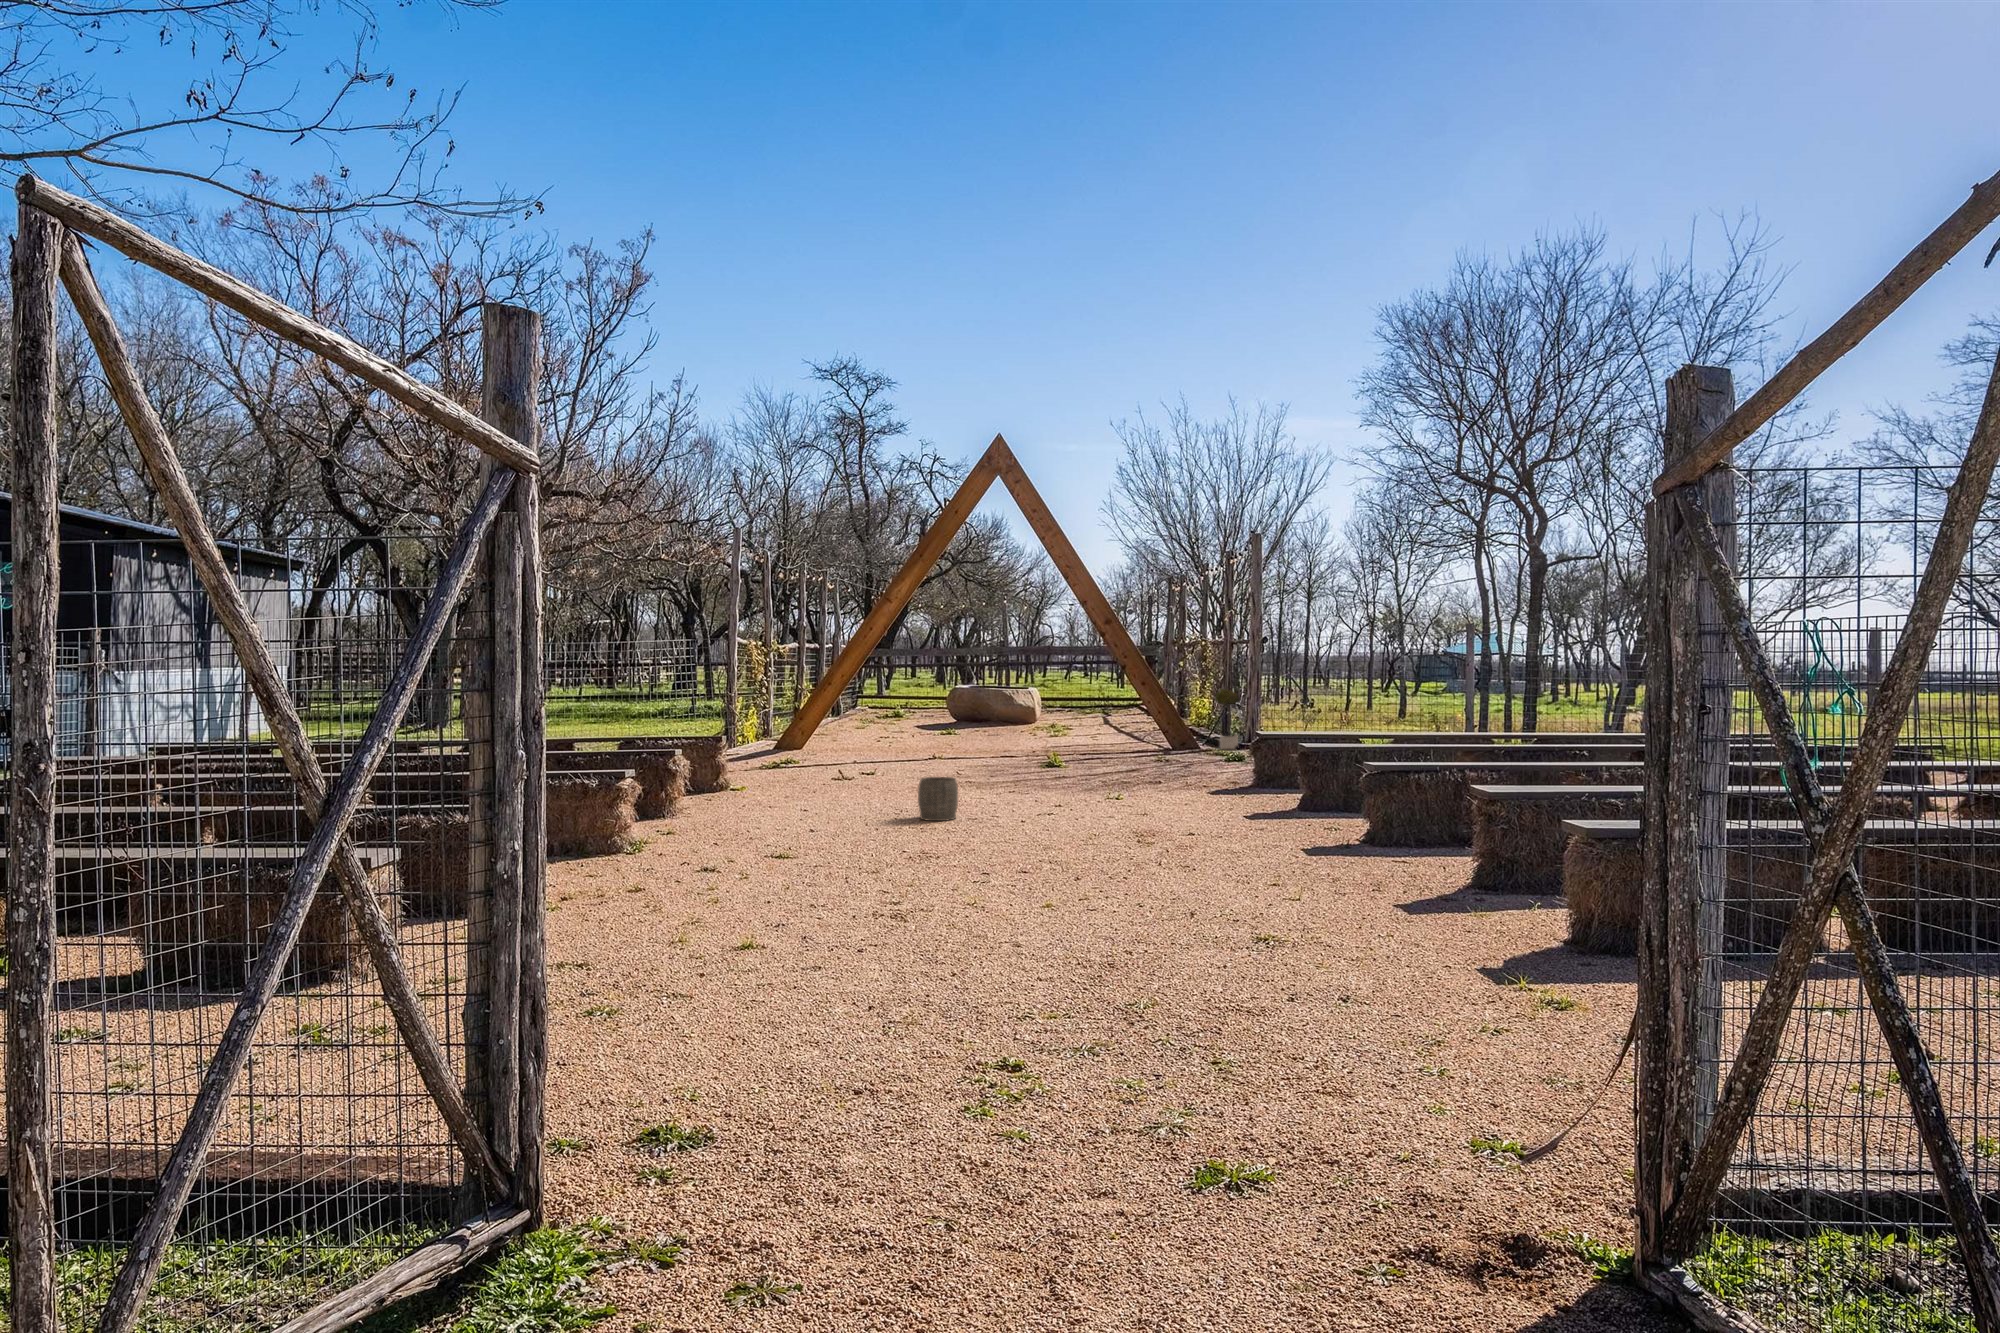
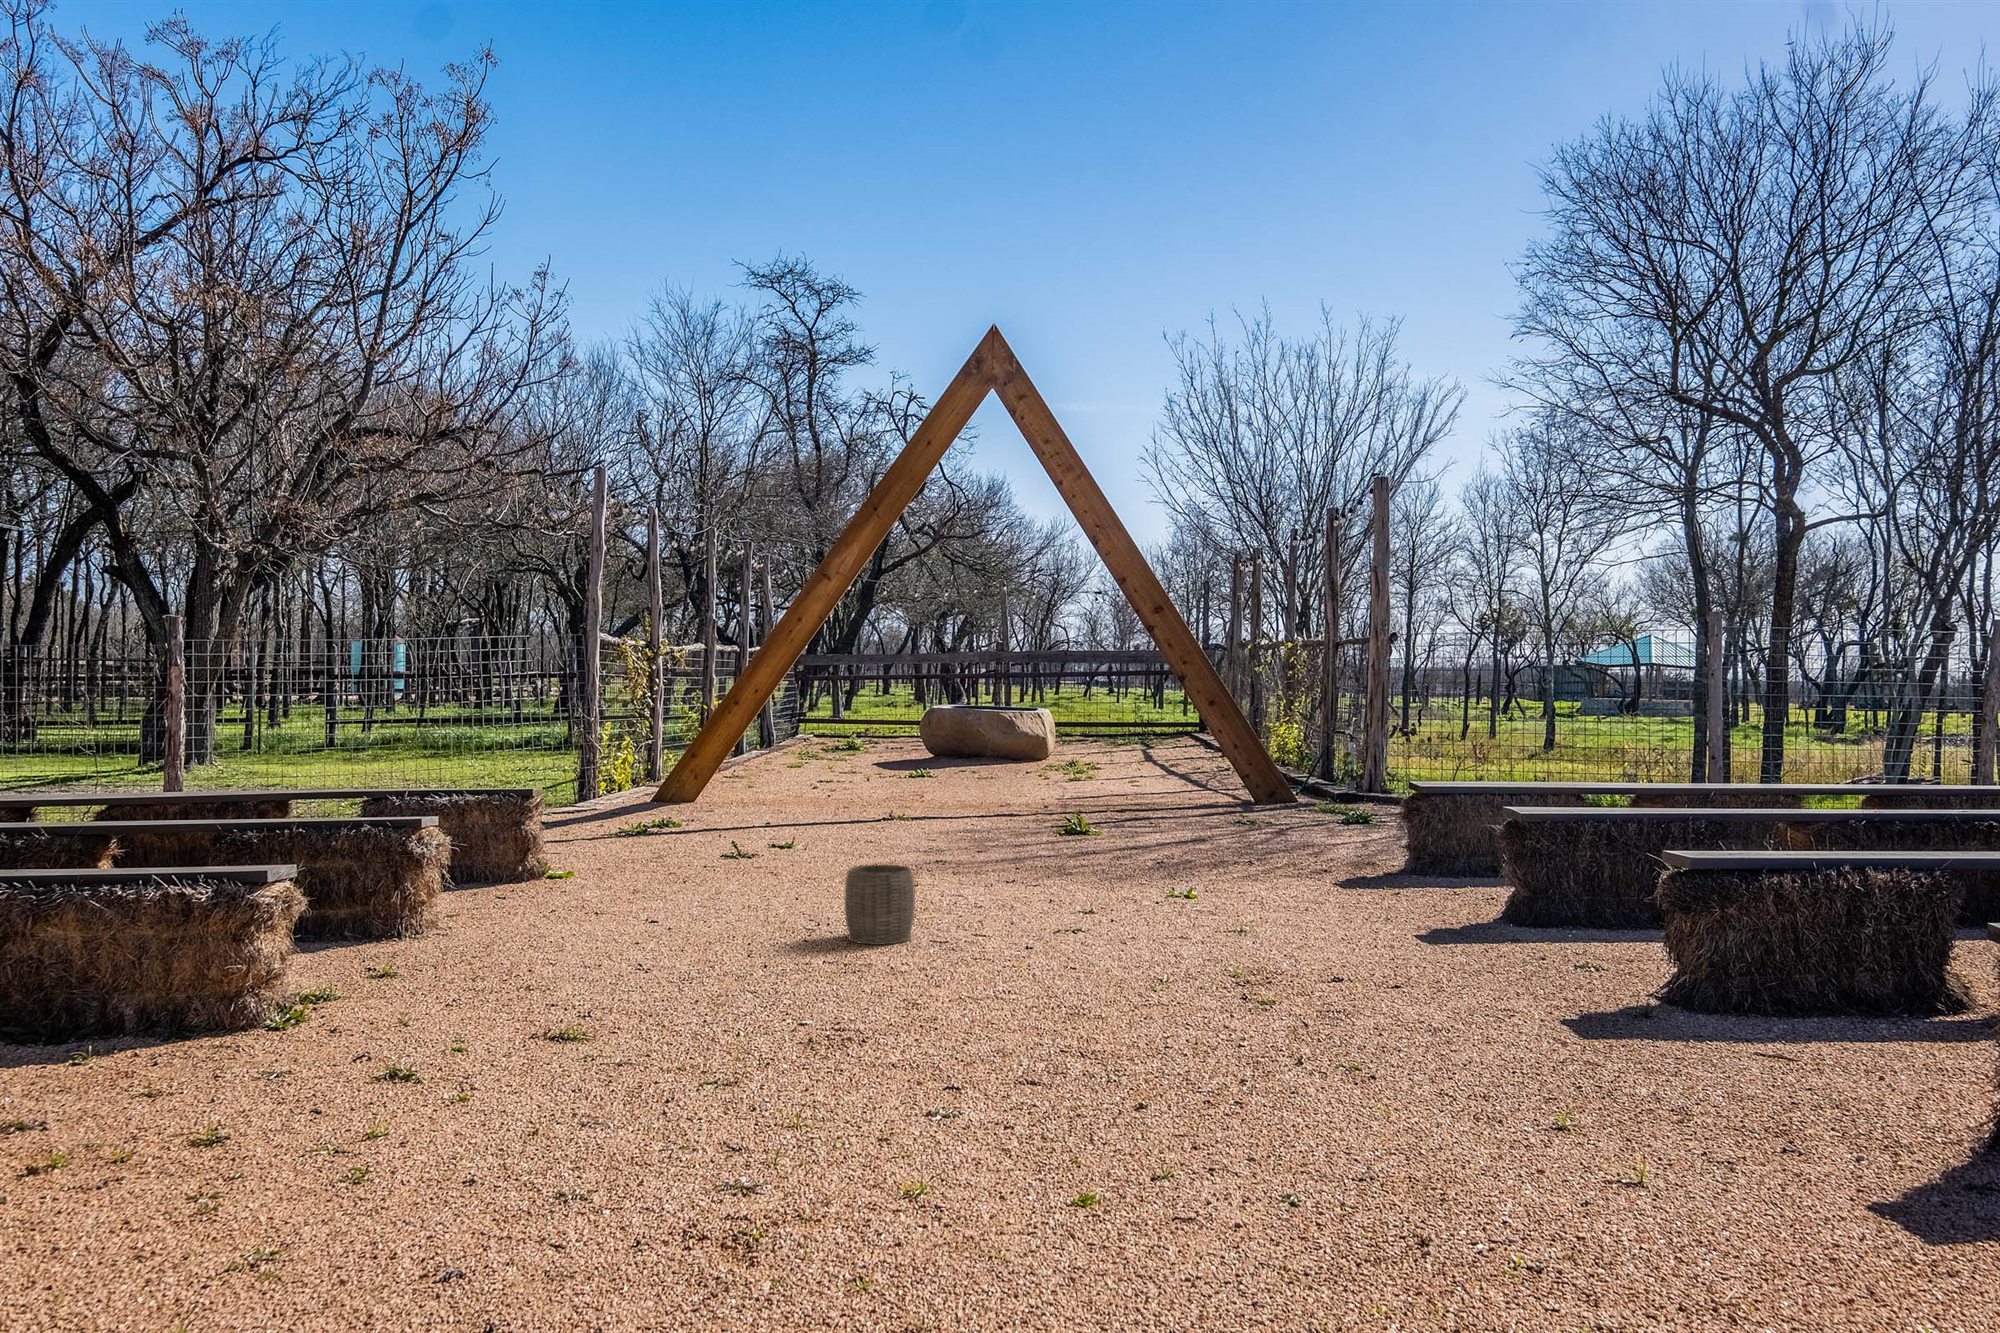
potted tree: present [1215,689,1240,749] -> none [1321,710,1362,804]

